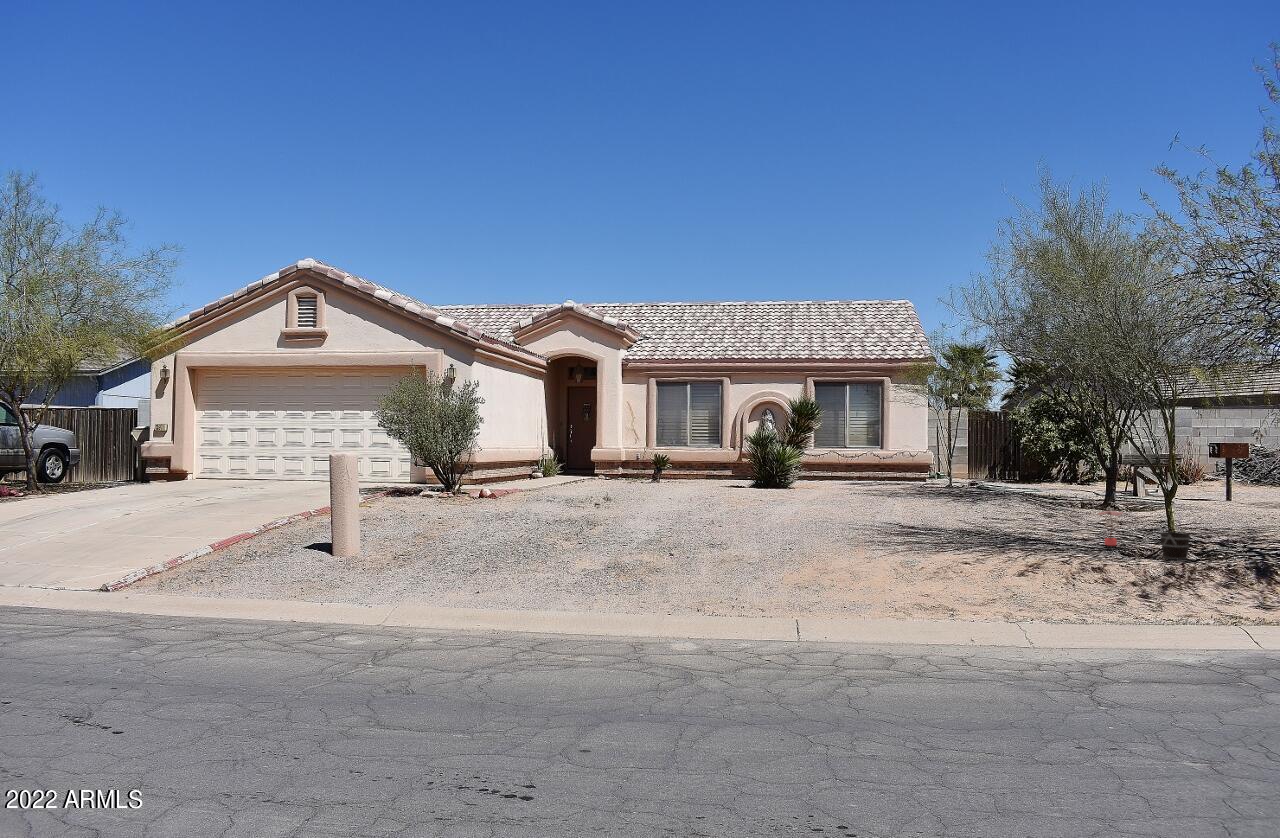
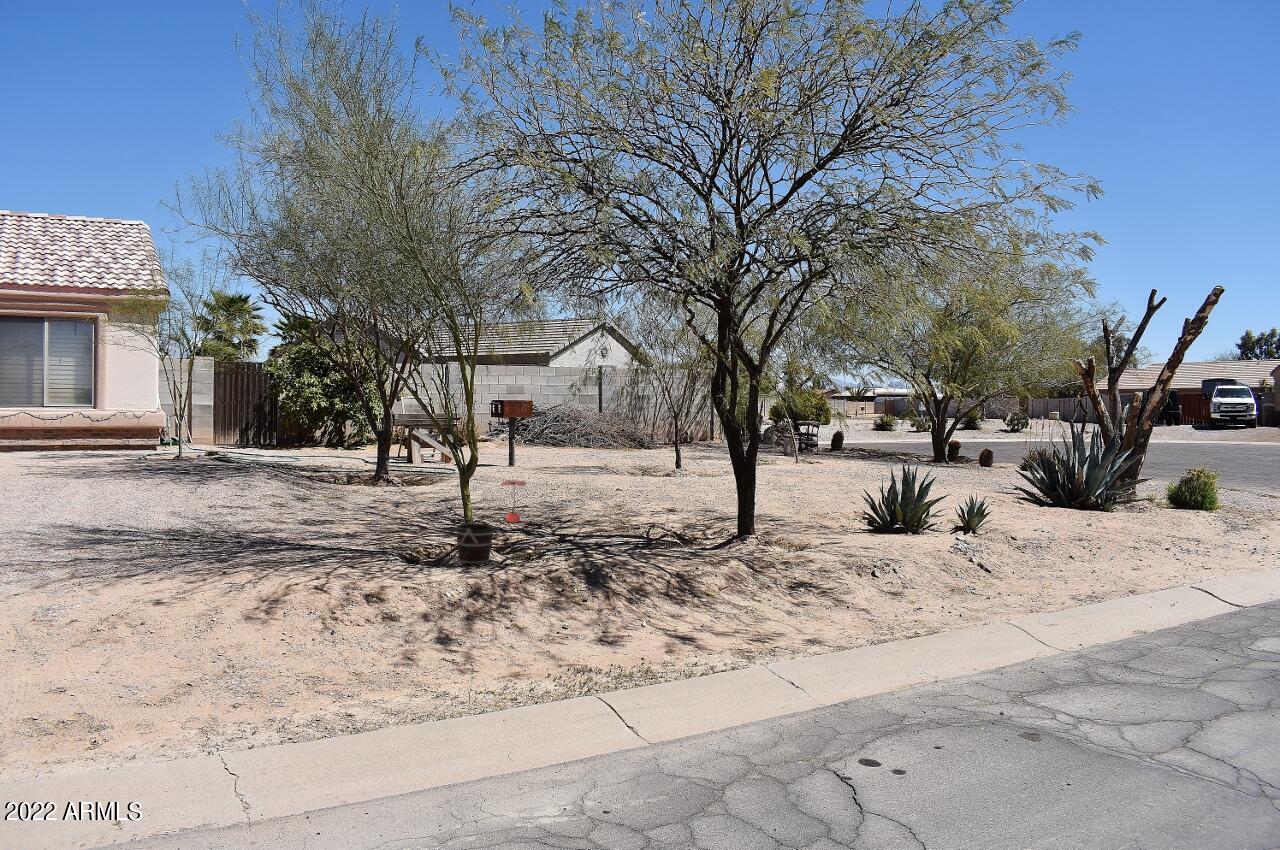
potted plant: present [1099,511,1123,546] -> present [501,480,526,523]

